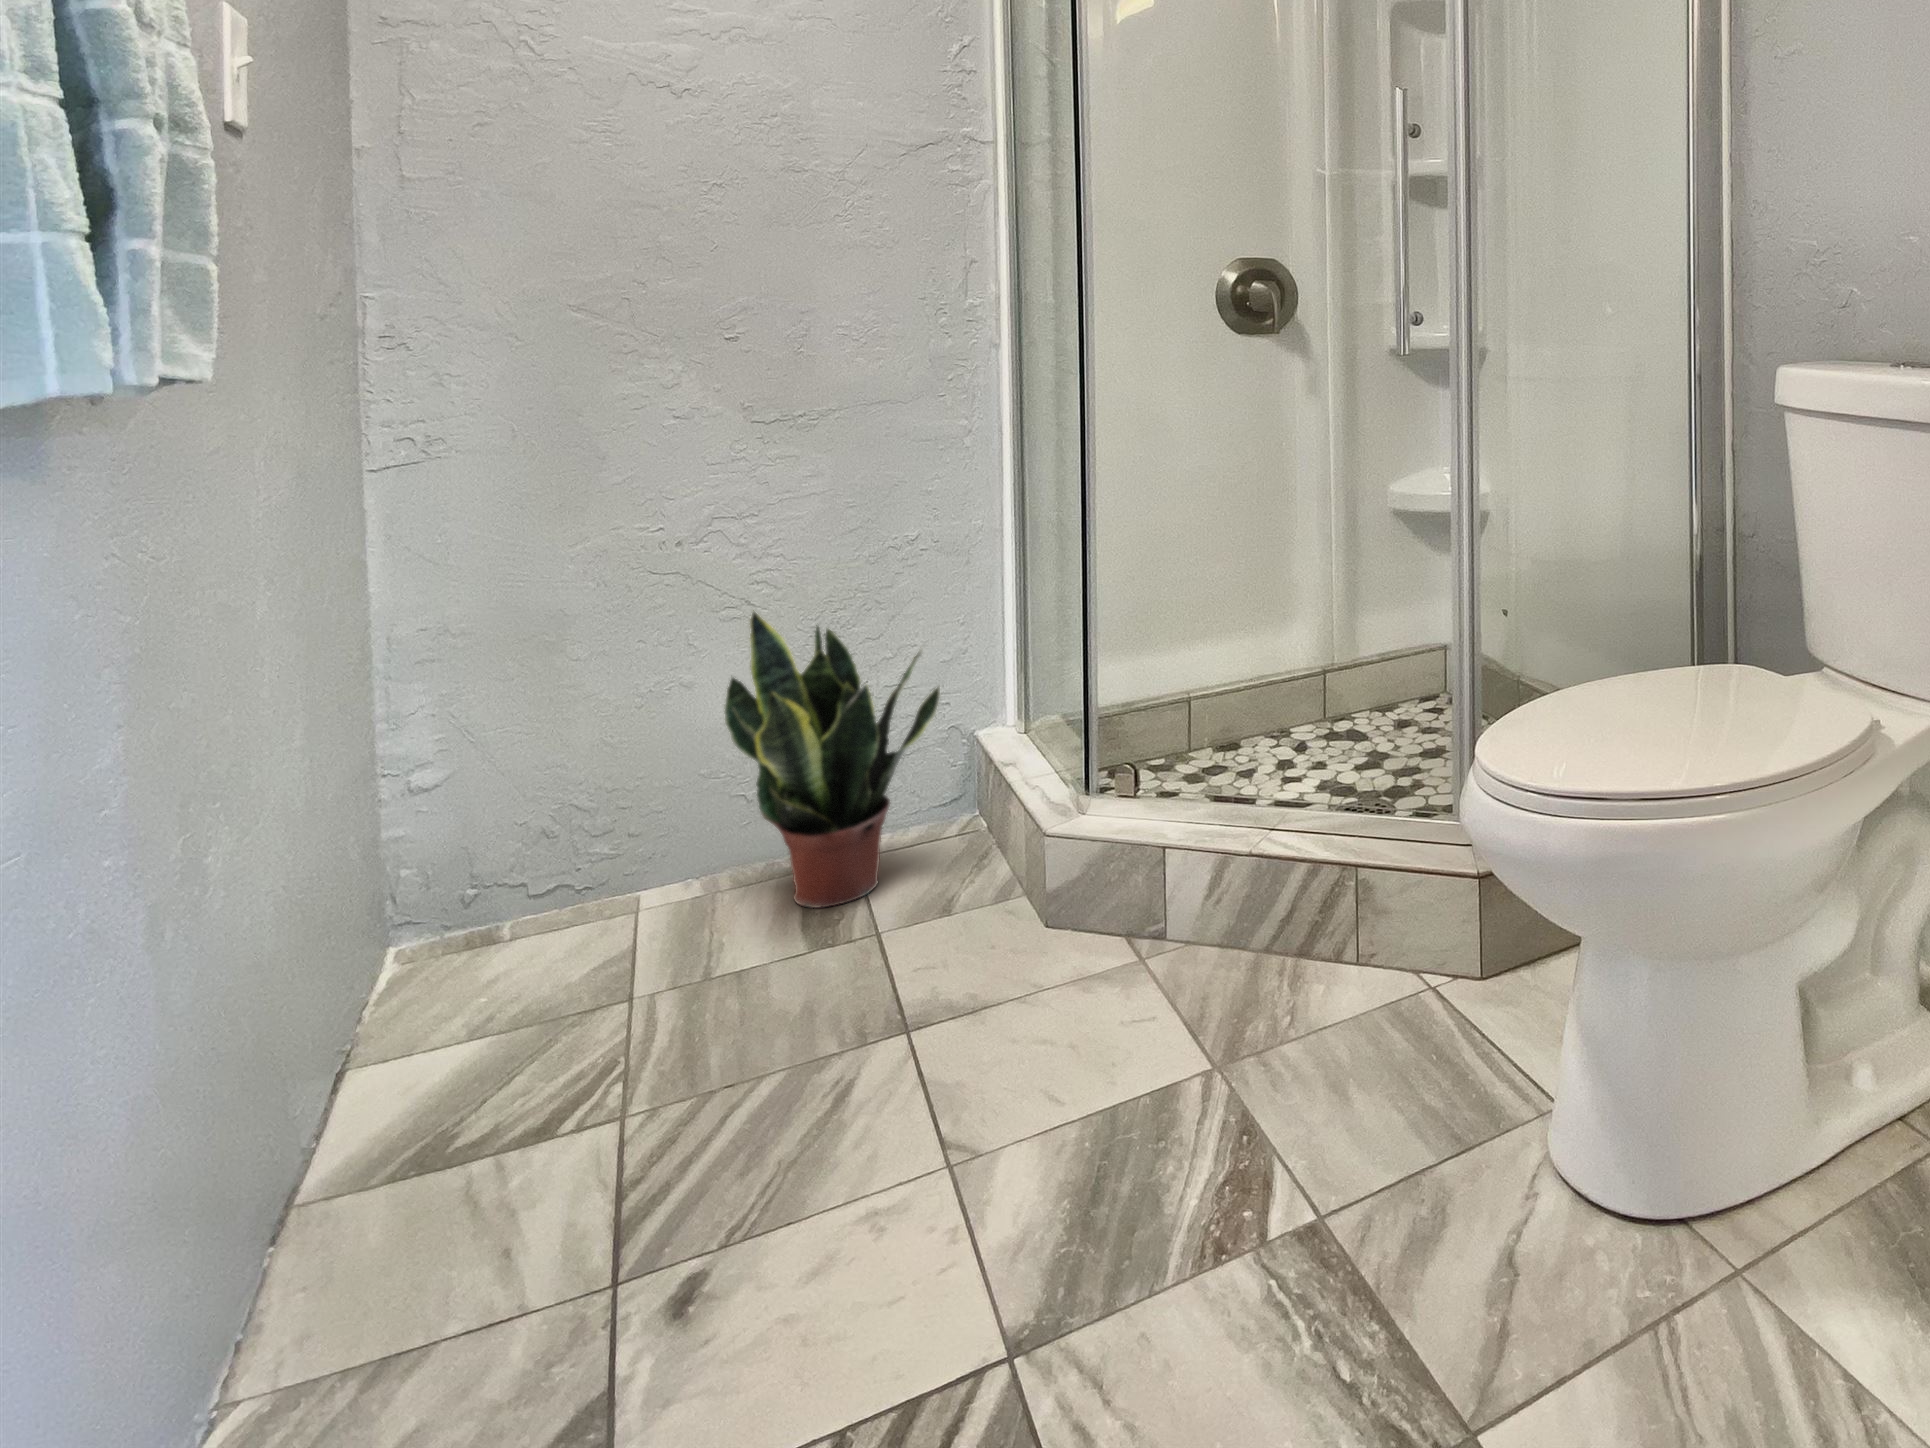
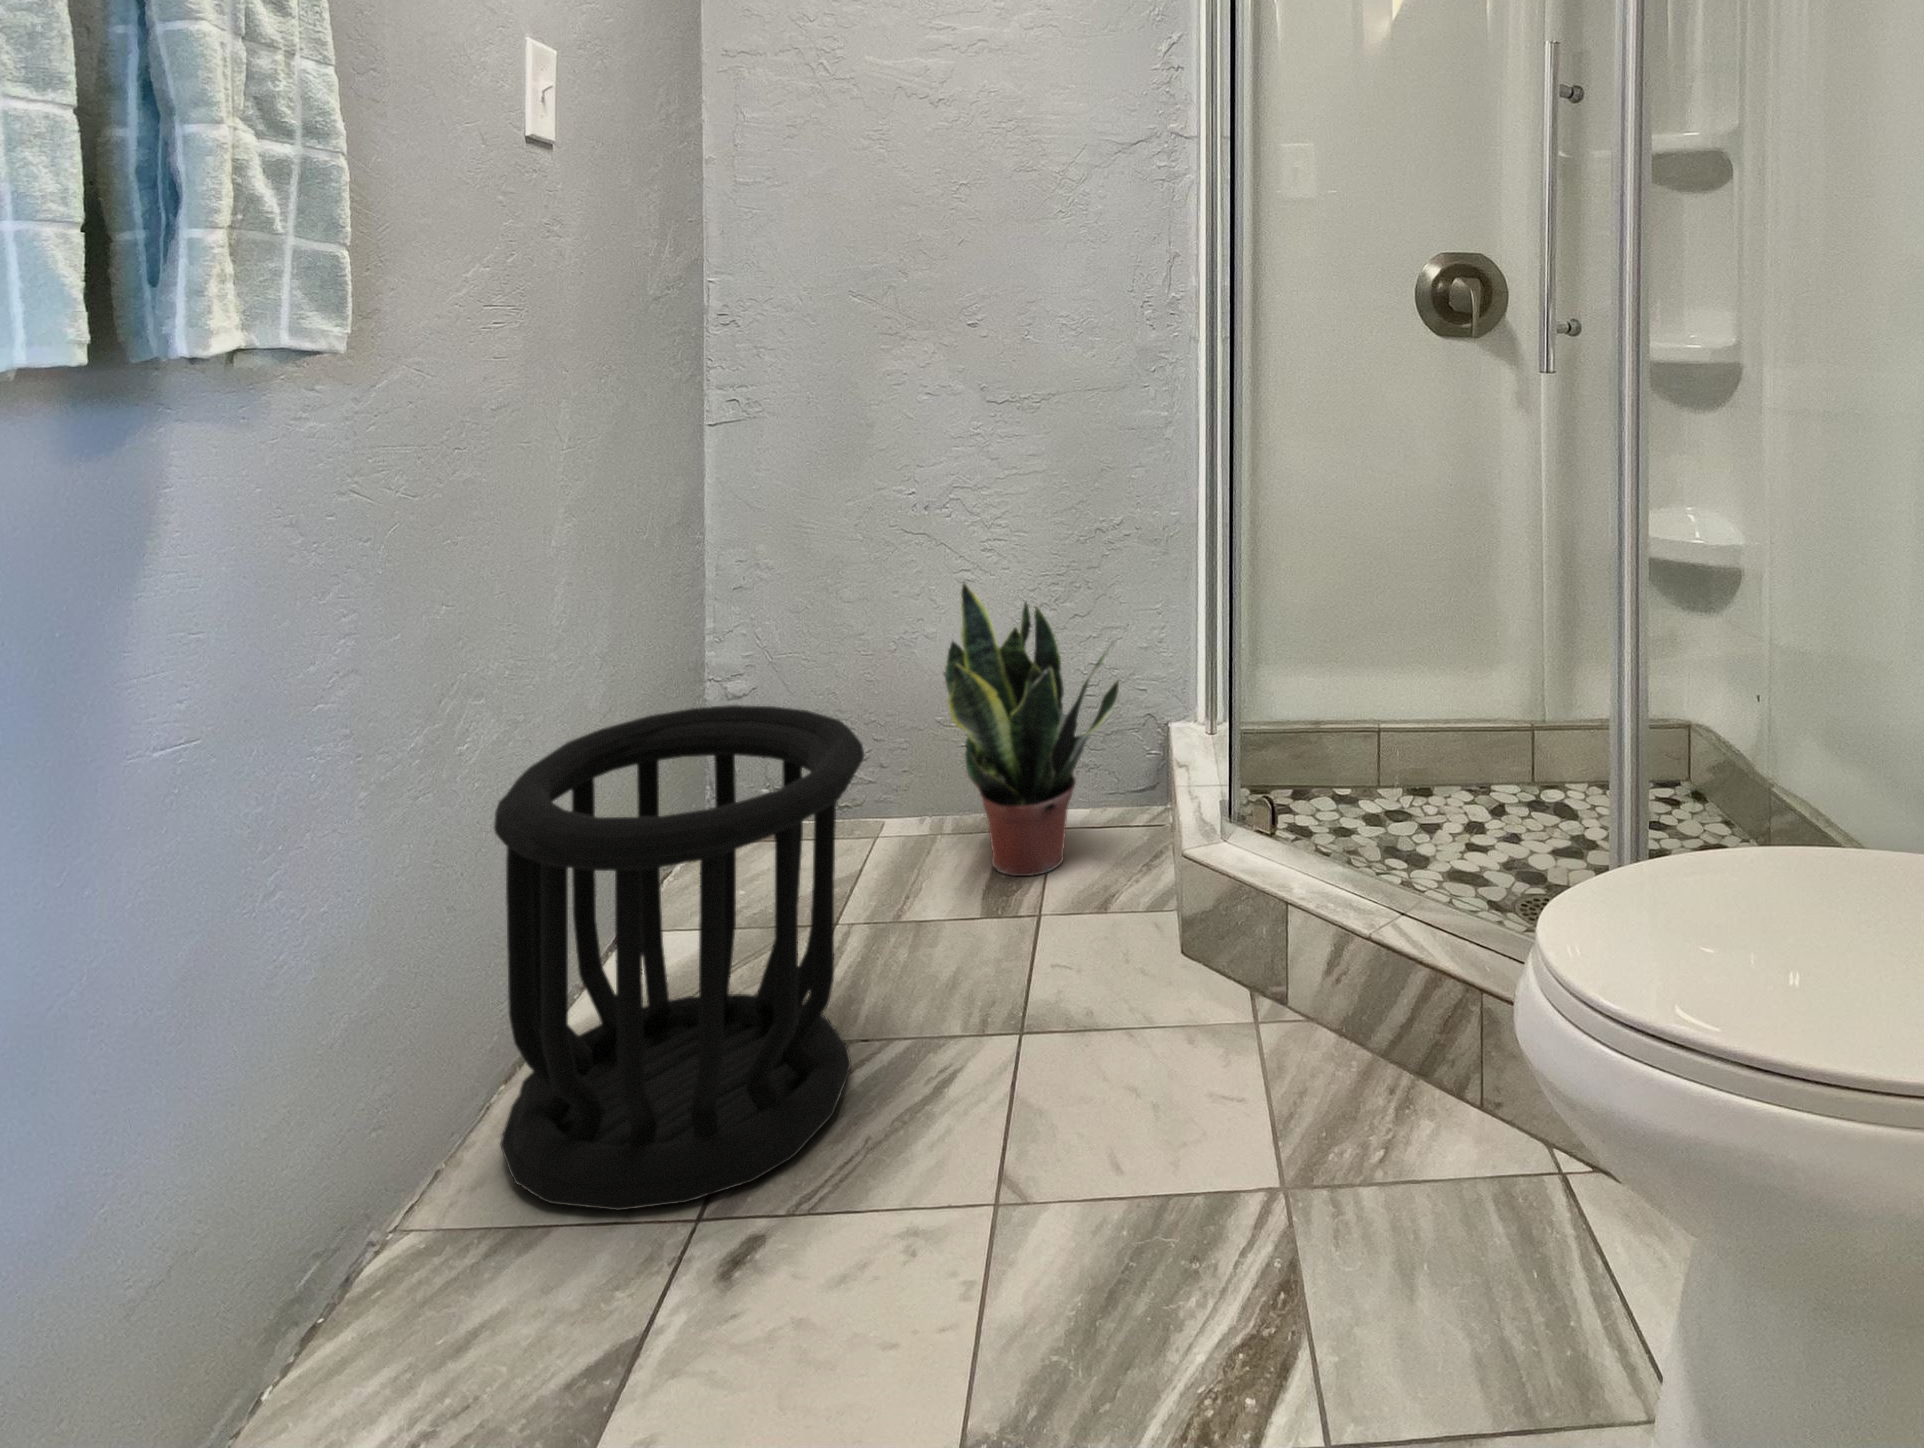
wastebasket: none [281,754,745,1333] -> present [494,705,864,1210]

